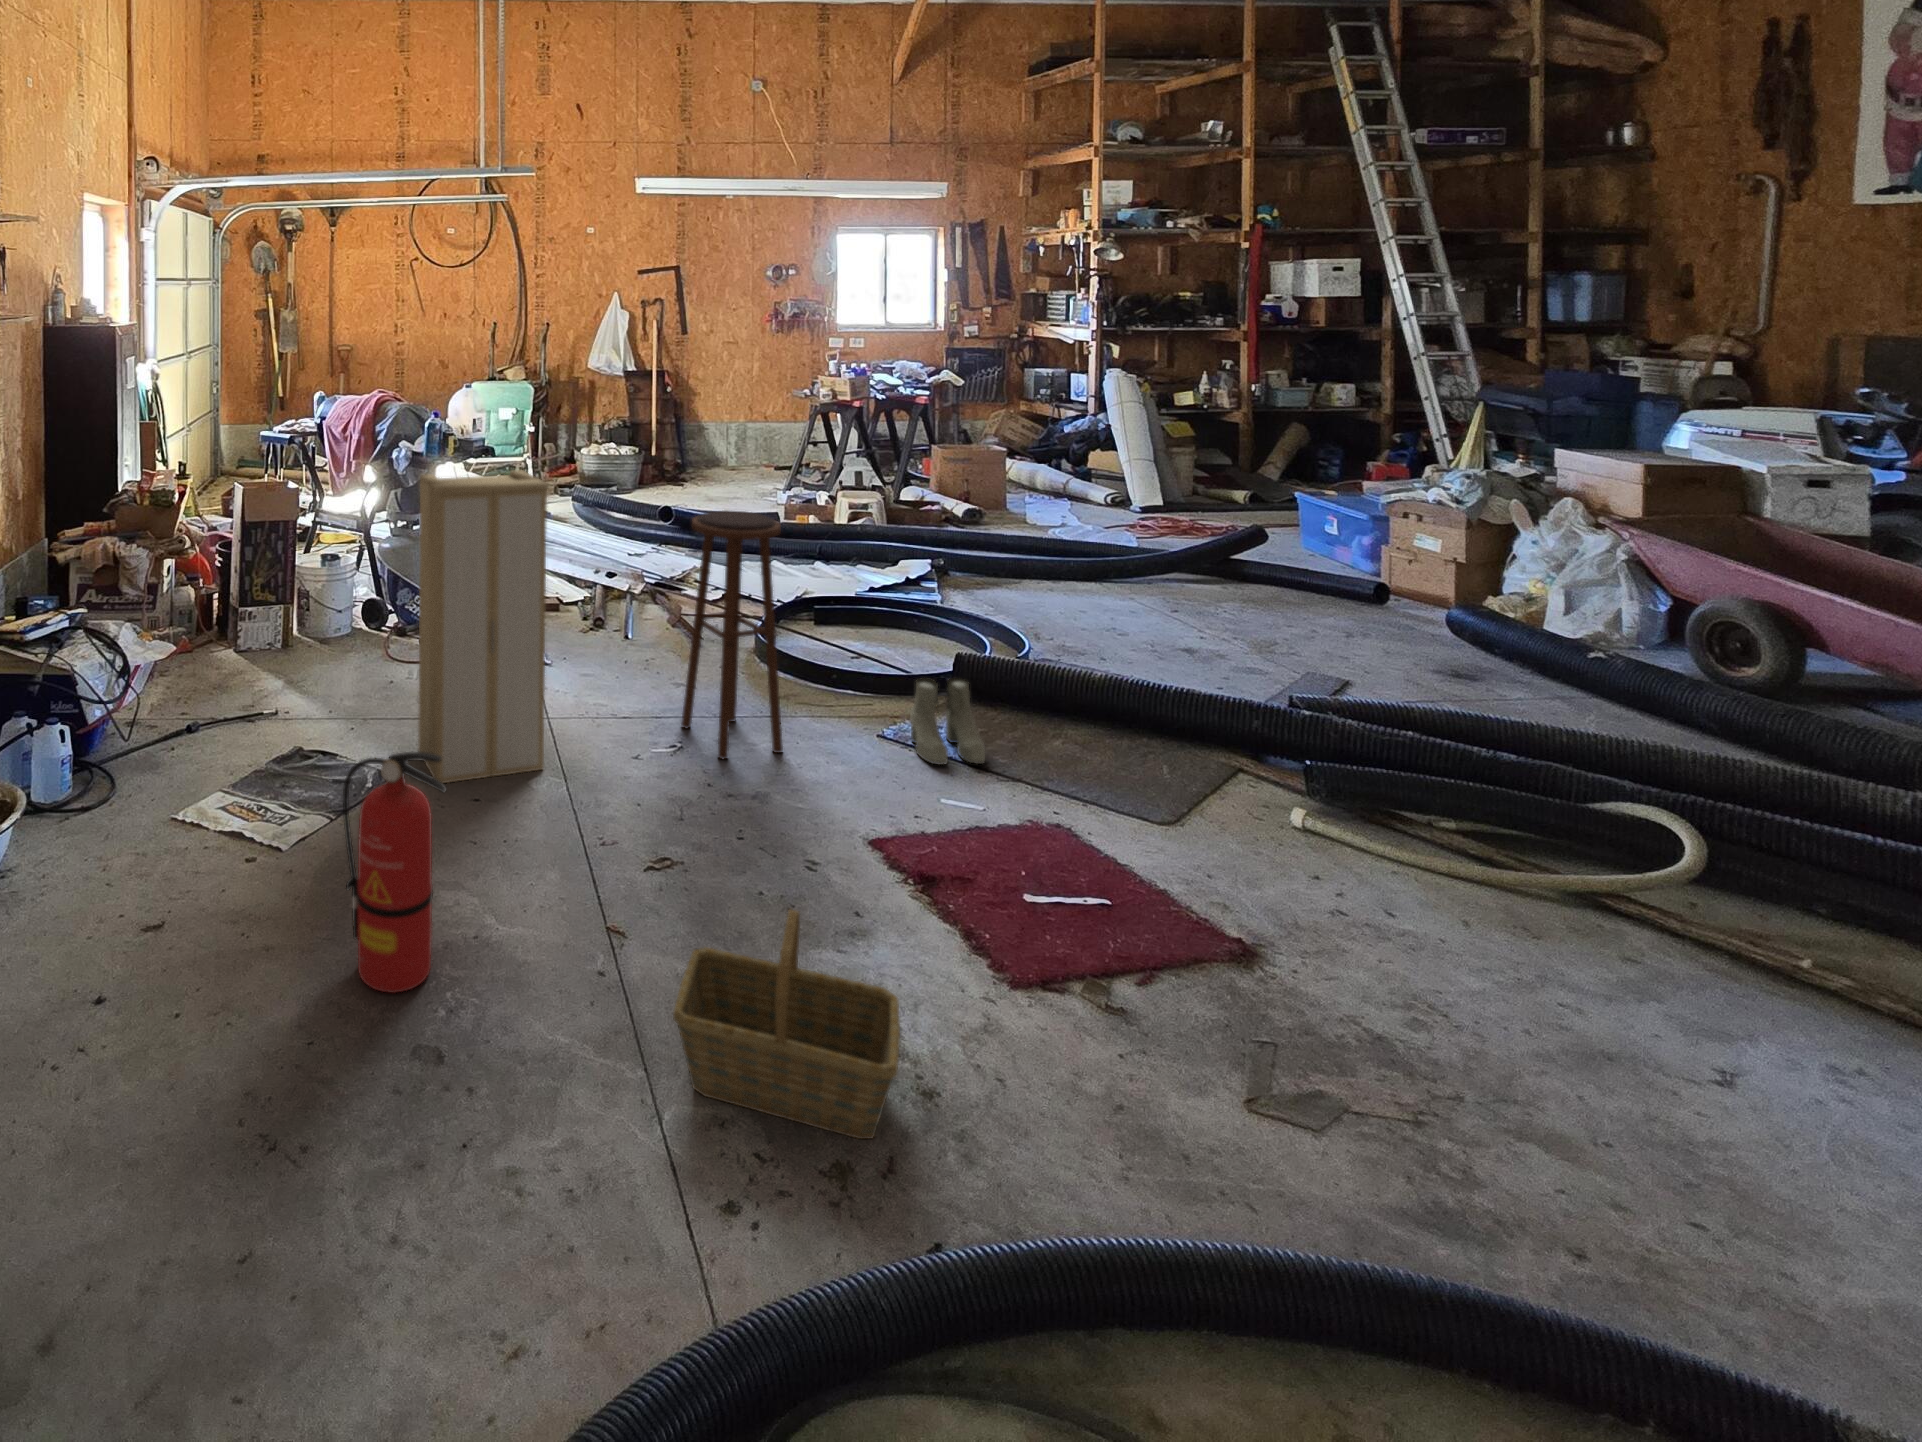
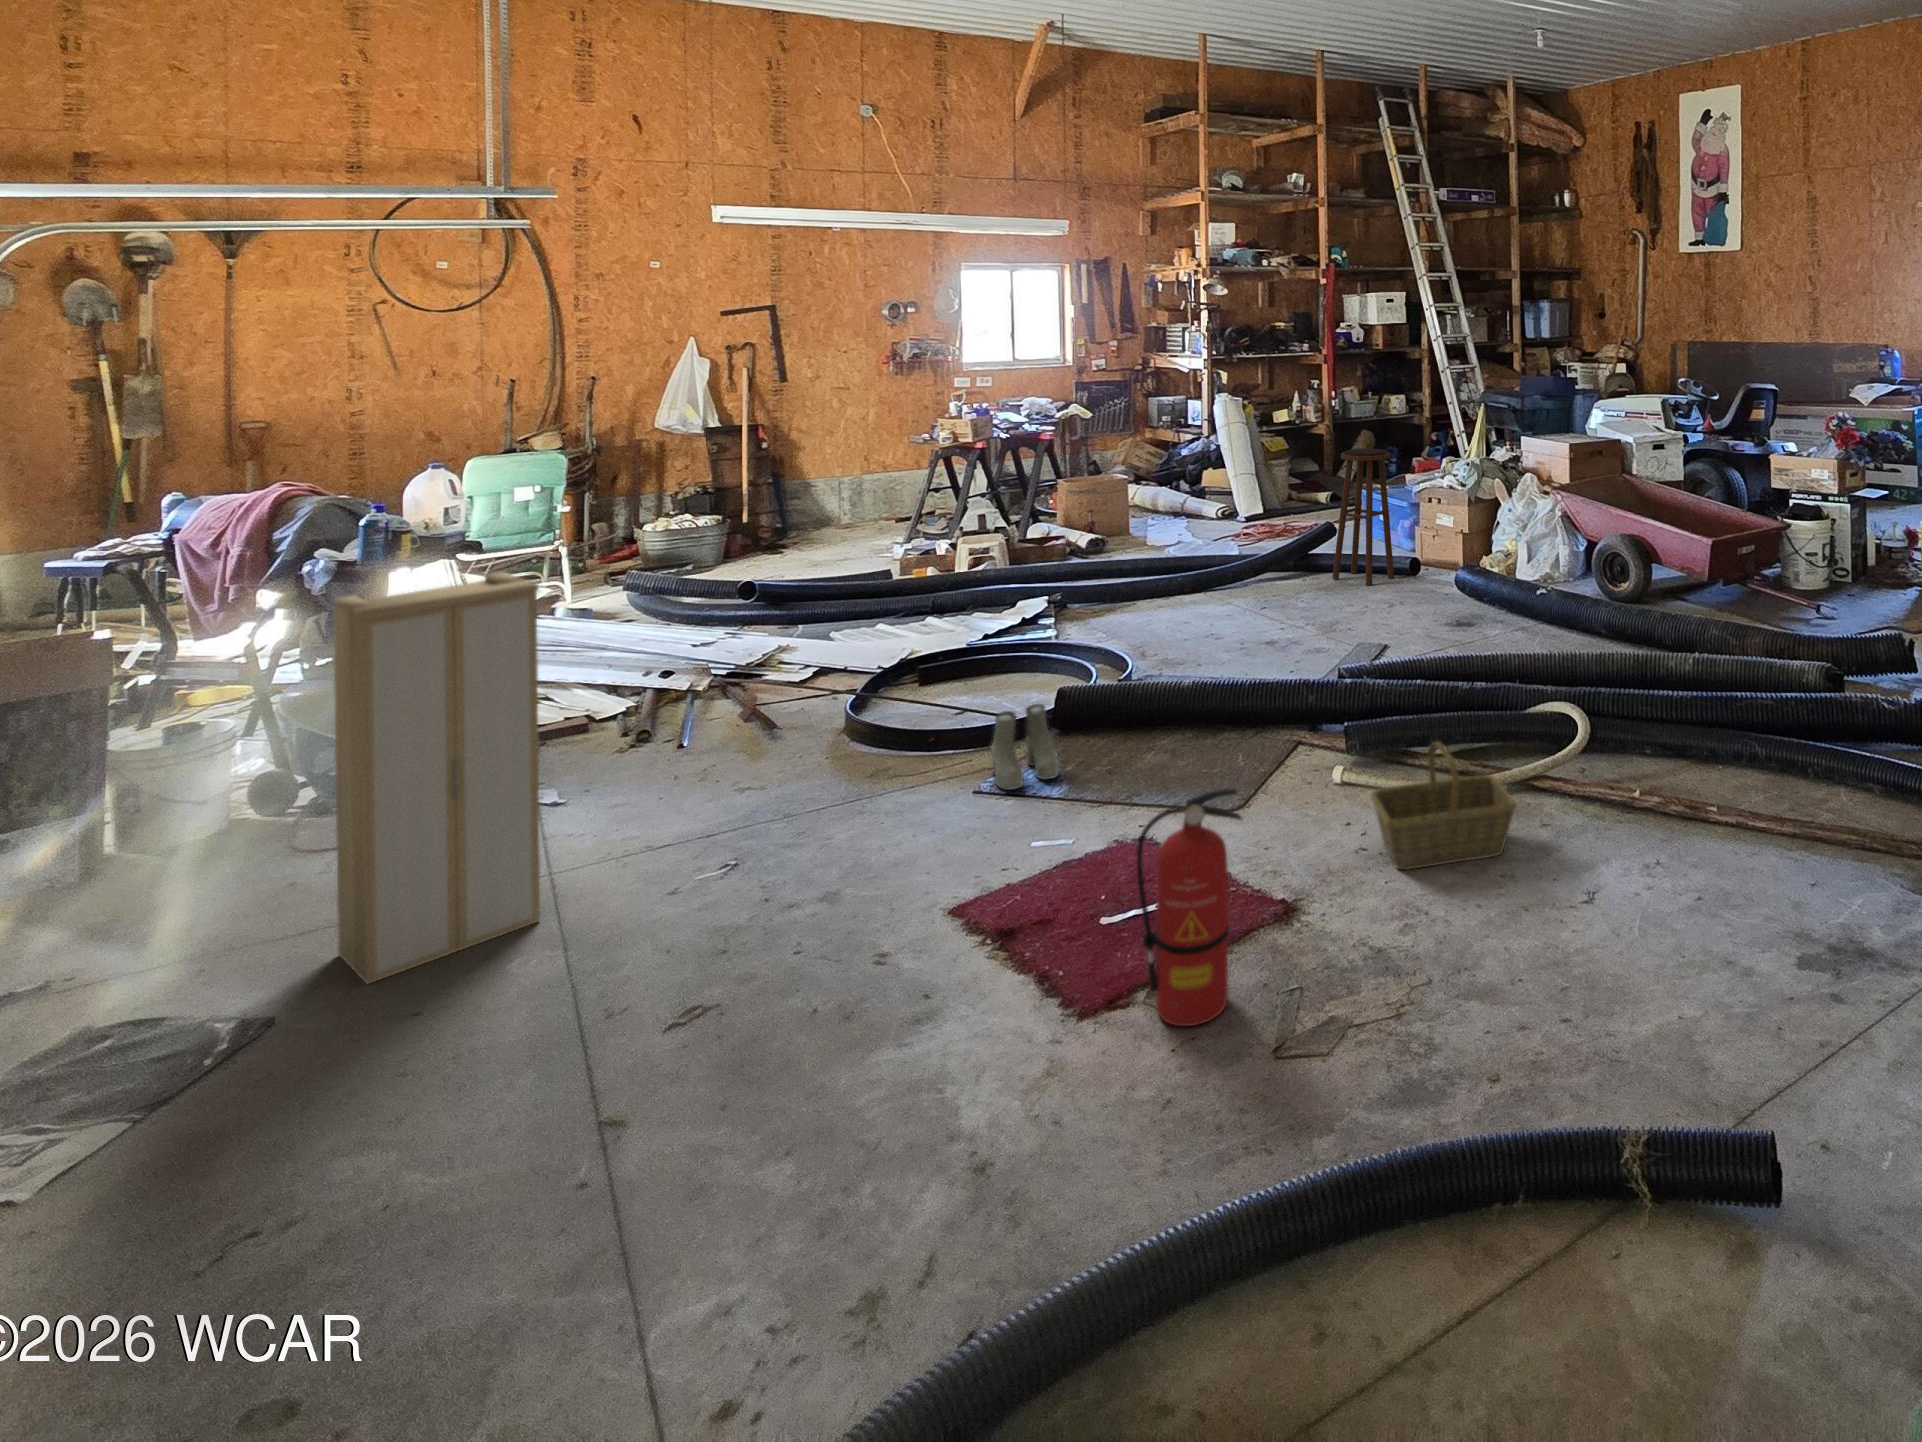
stool: present [681,510,783,759] -> present [1332,448,1394,585]
fire extinguisher: present [343,752,446,993] -> present [1137,788,1242,1026]
basket: present [673,910,900,1139] -> present [1371,742,1517,870]

